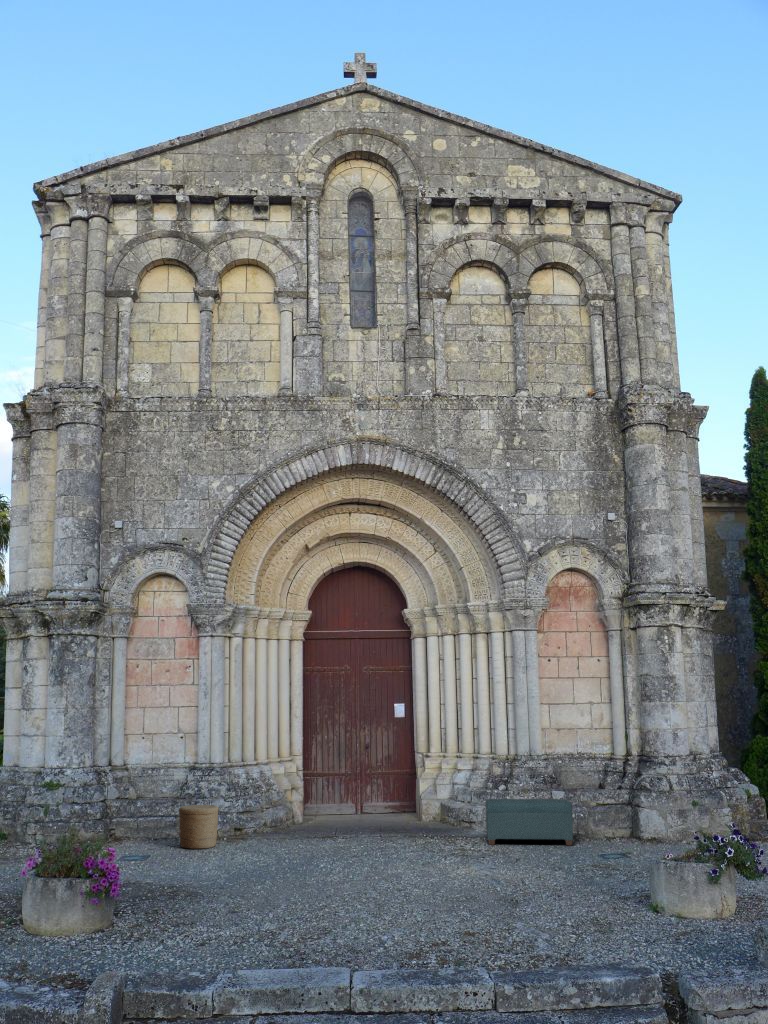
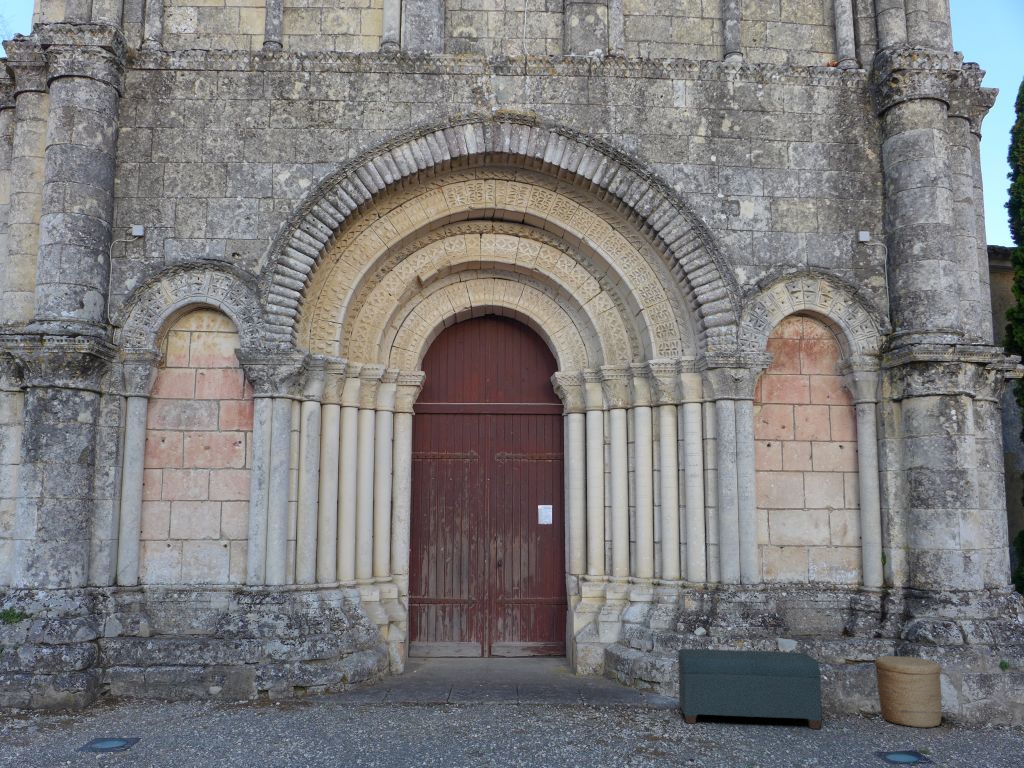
woven basket: present [179,805,219,849] -> present [875,656,942,727]

